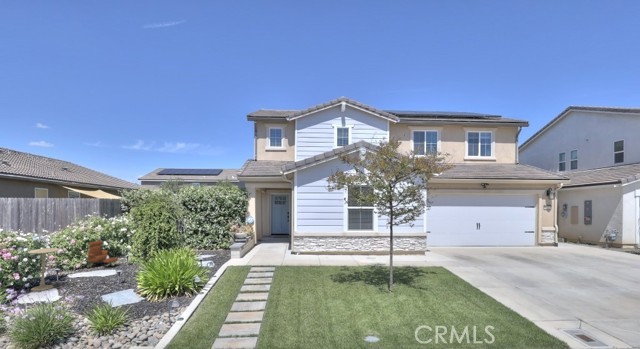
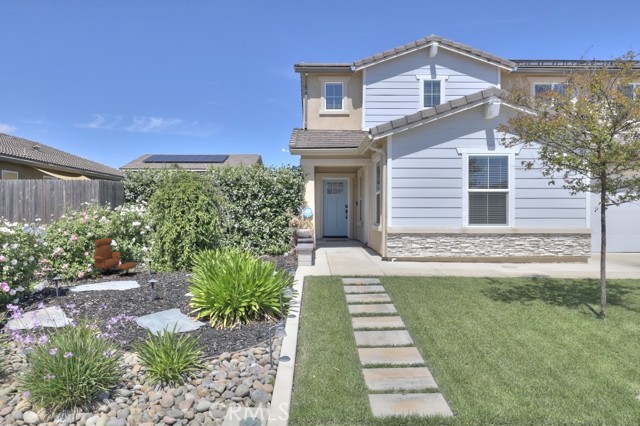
pedestal table: present [28,248,60,291] -> none [17,246,63,308]

